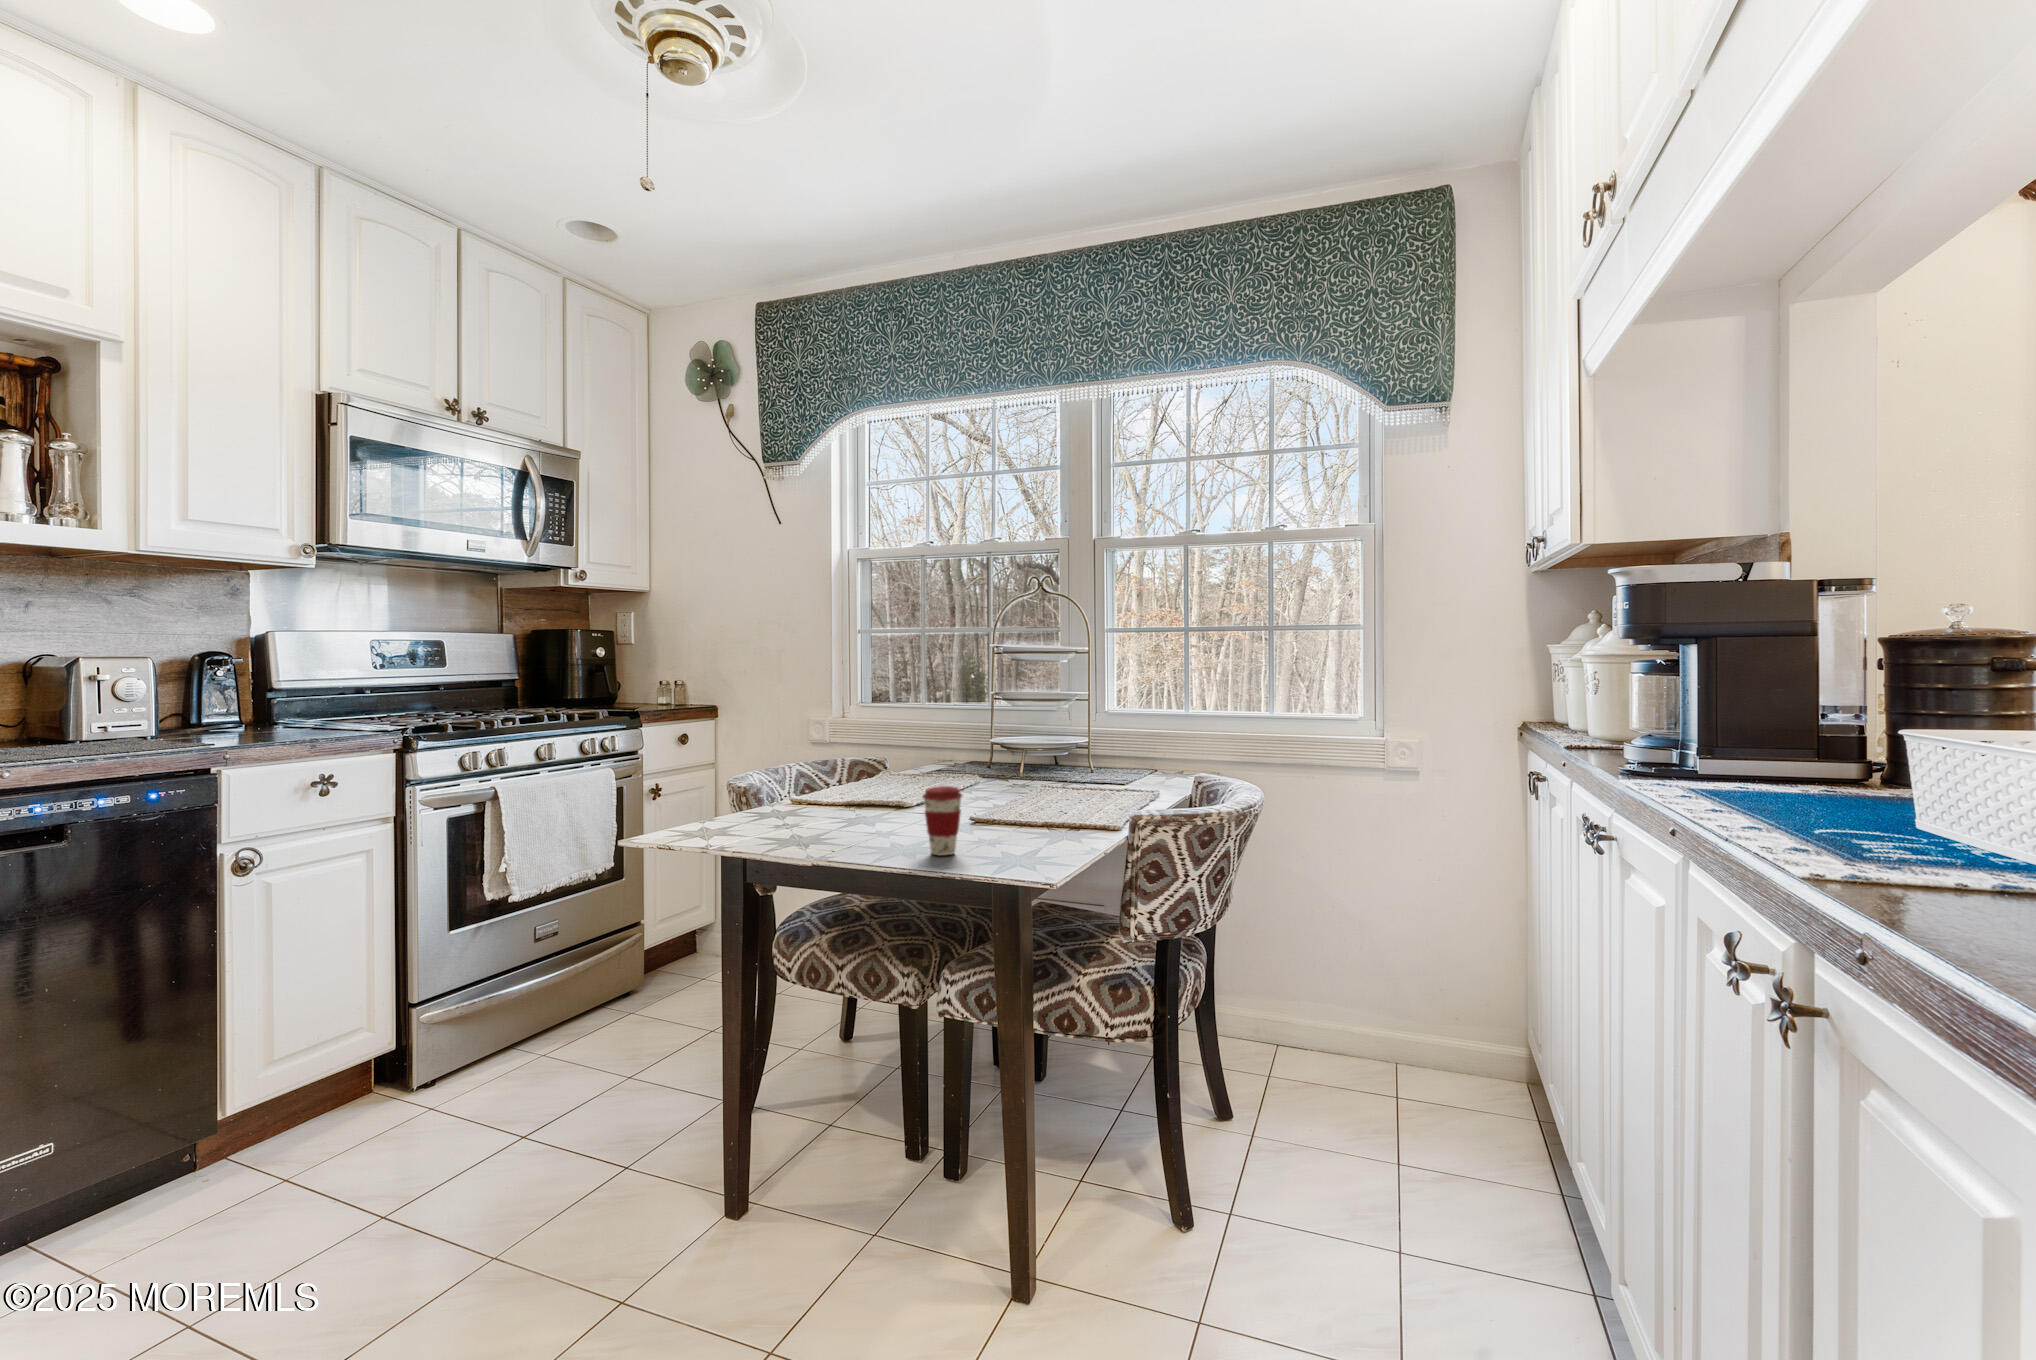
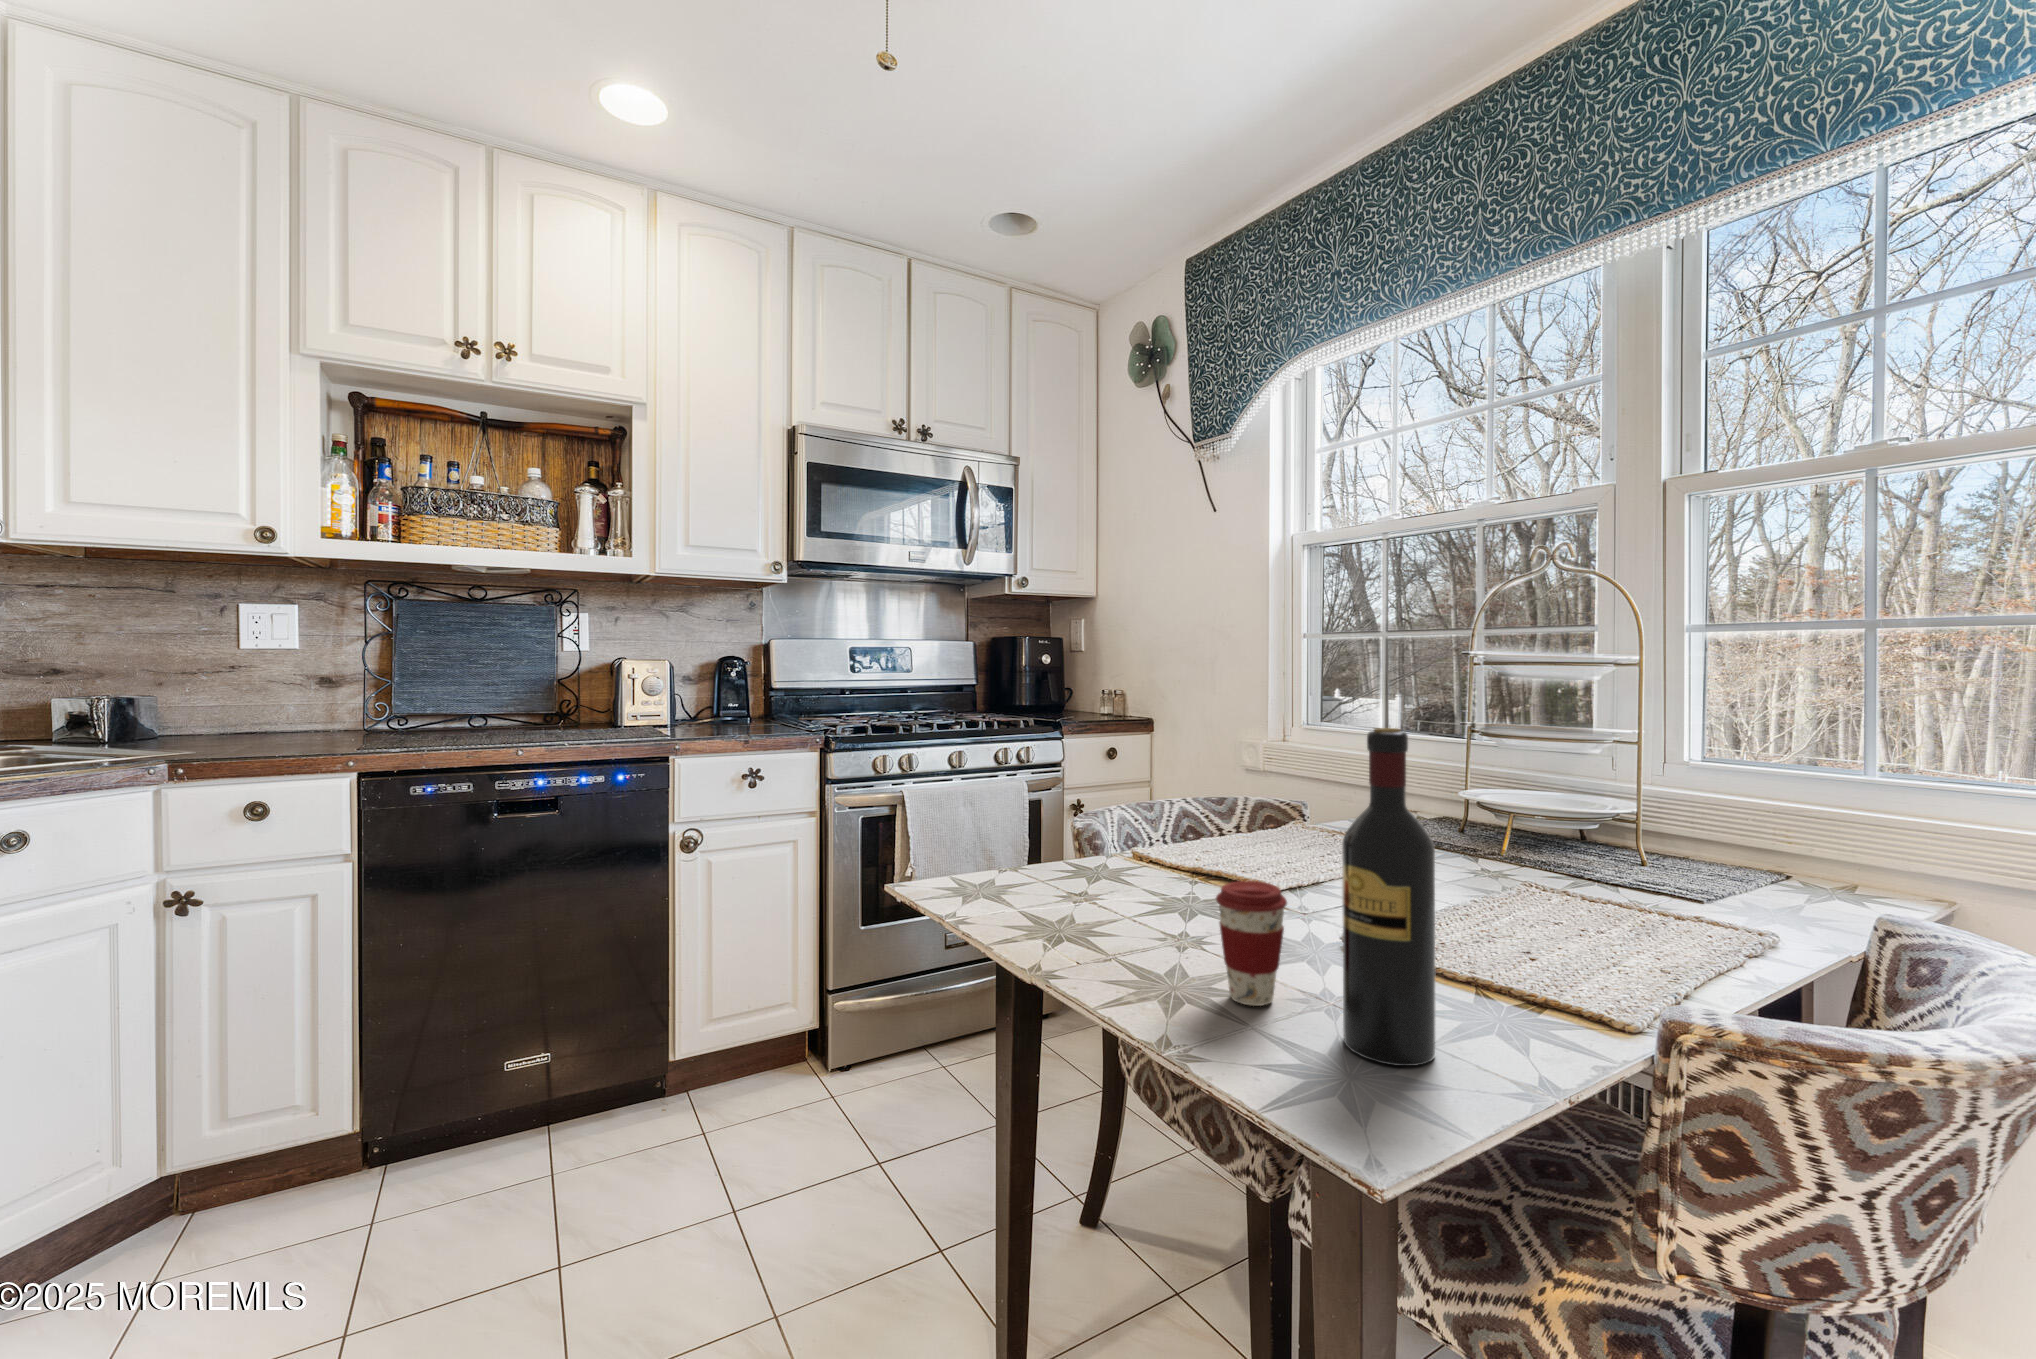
wine bottle: none [998,692,1043,862] -> present [1342,728,1435,1066]

